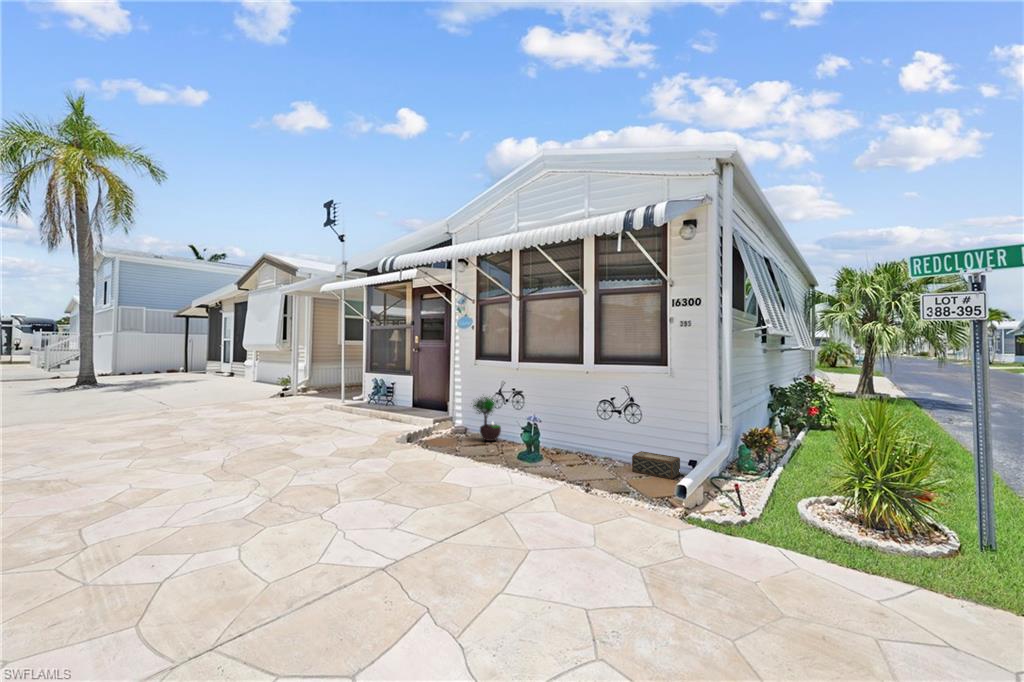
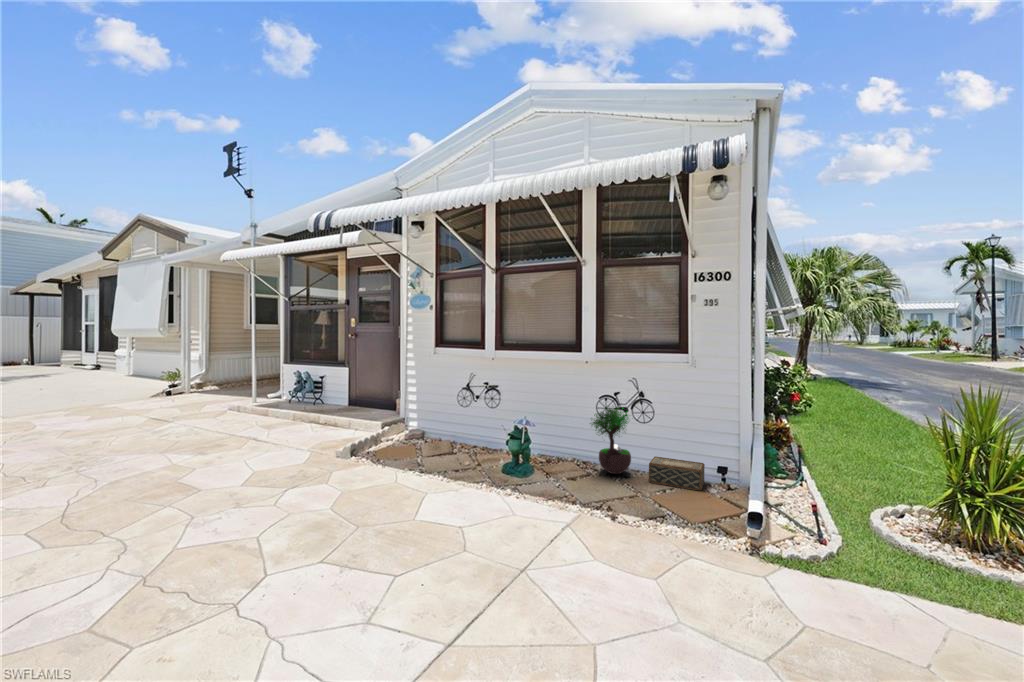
potted tree: present [473,397,501,441] -> present [590,406,631,474]

